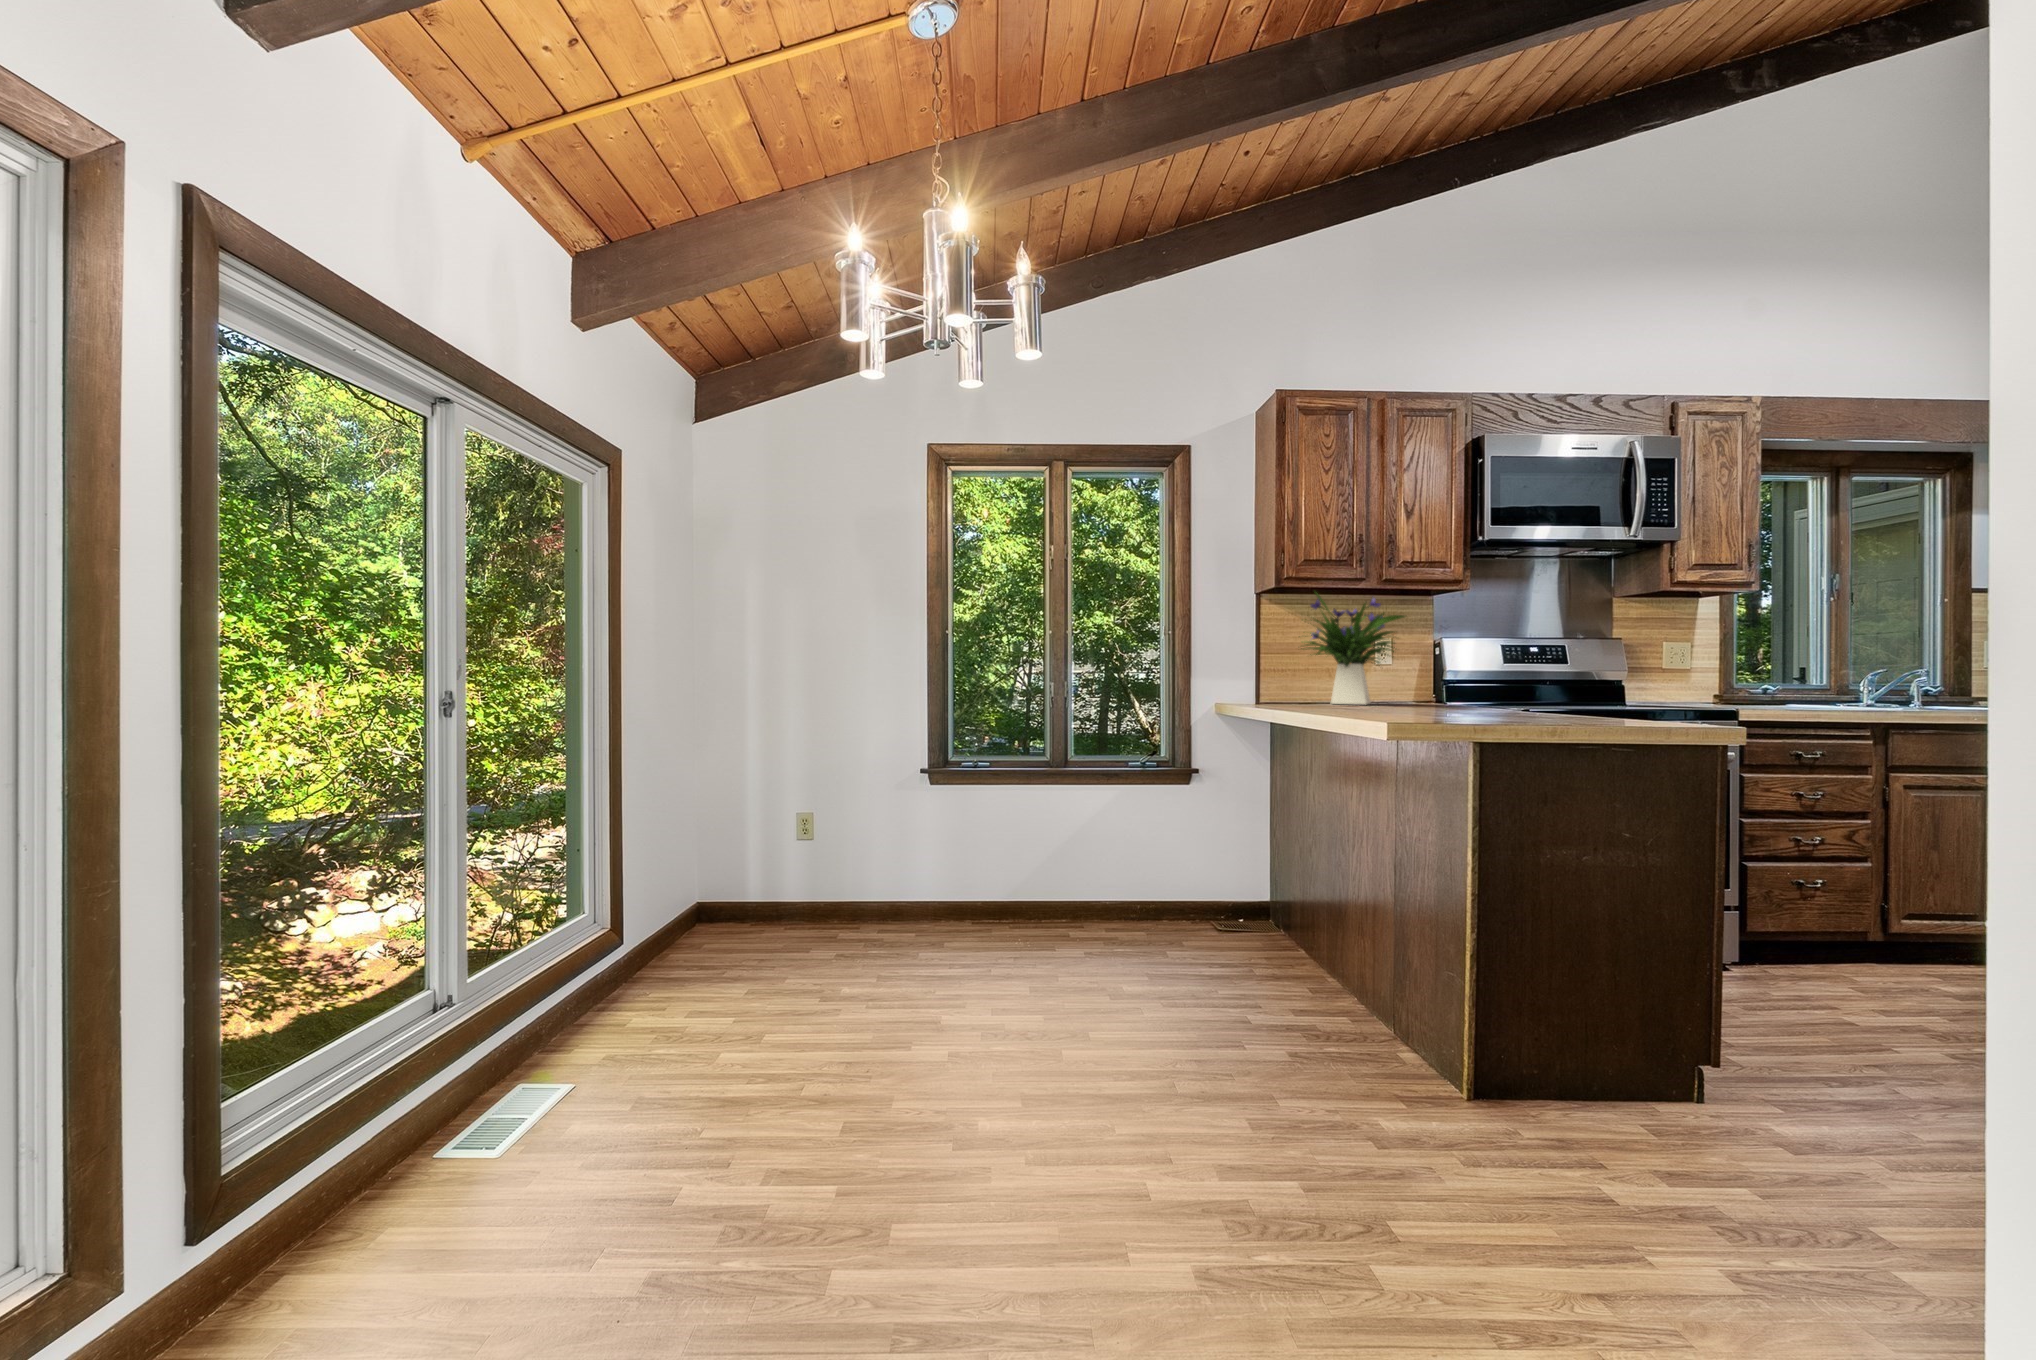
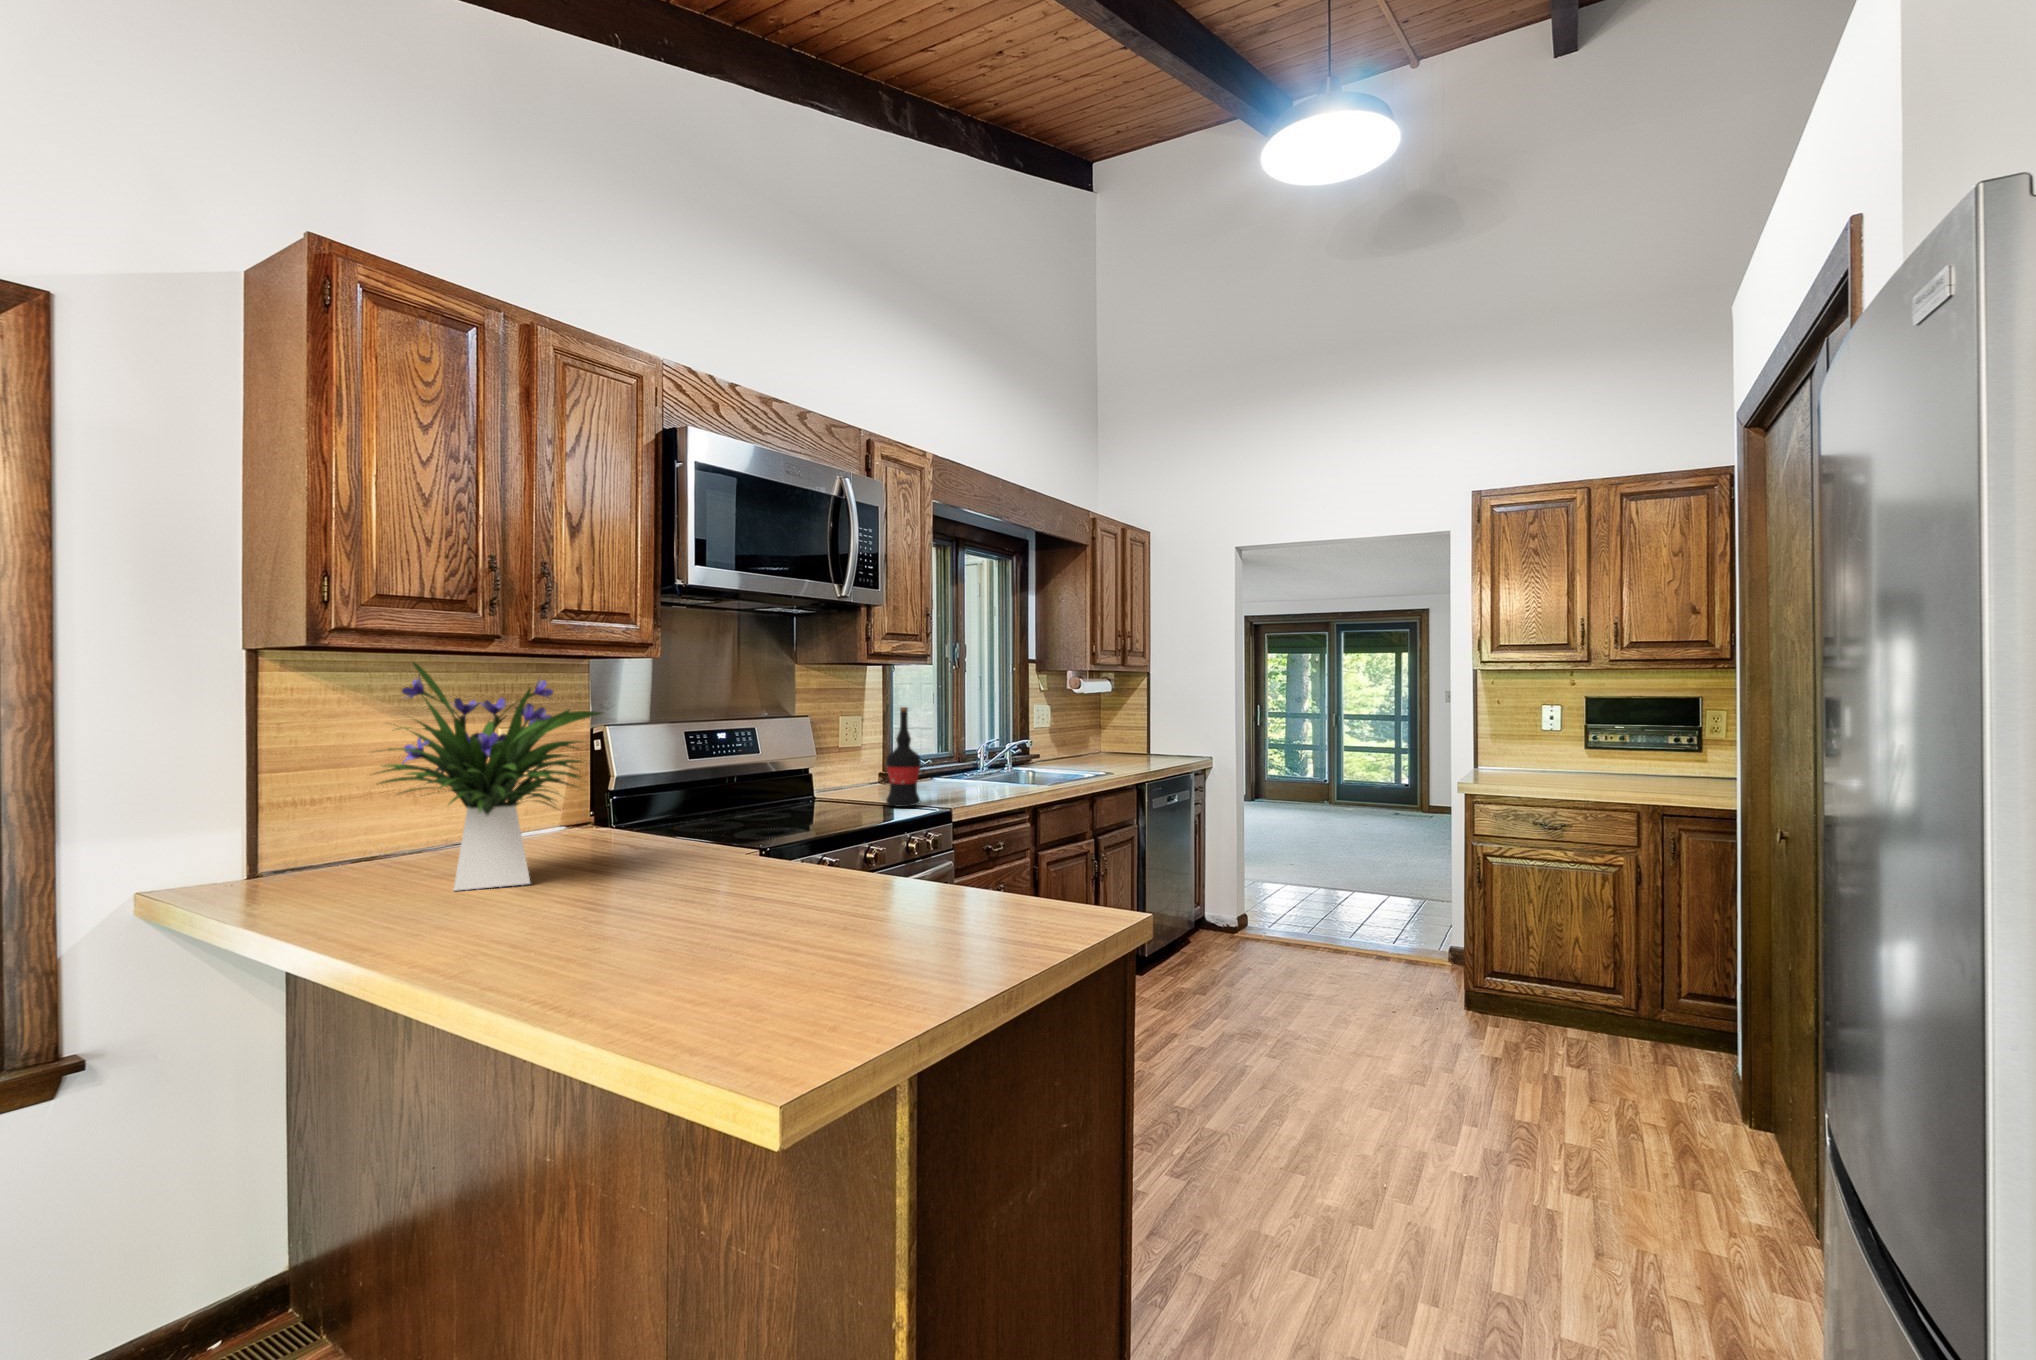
wine bottle: none [1670,624,1705,707] -> present [886,707,921,807]

